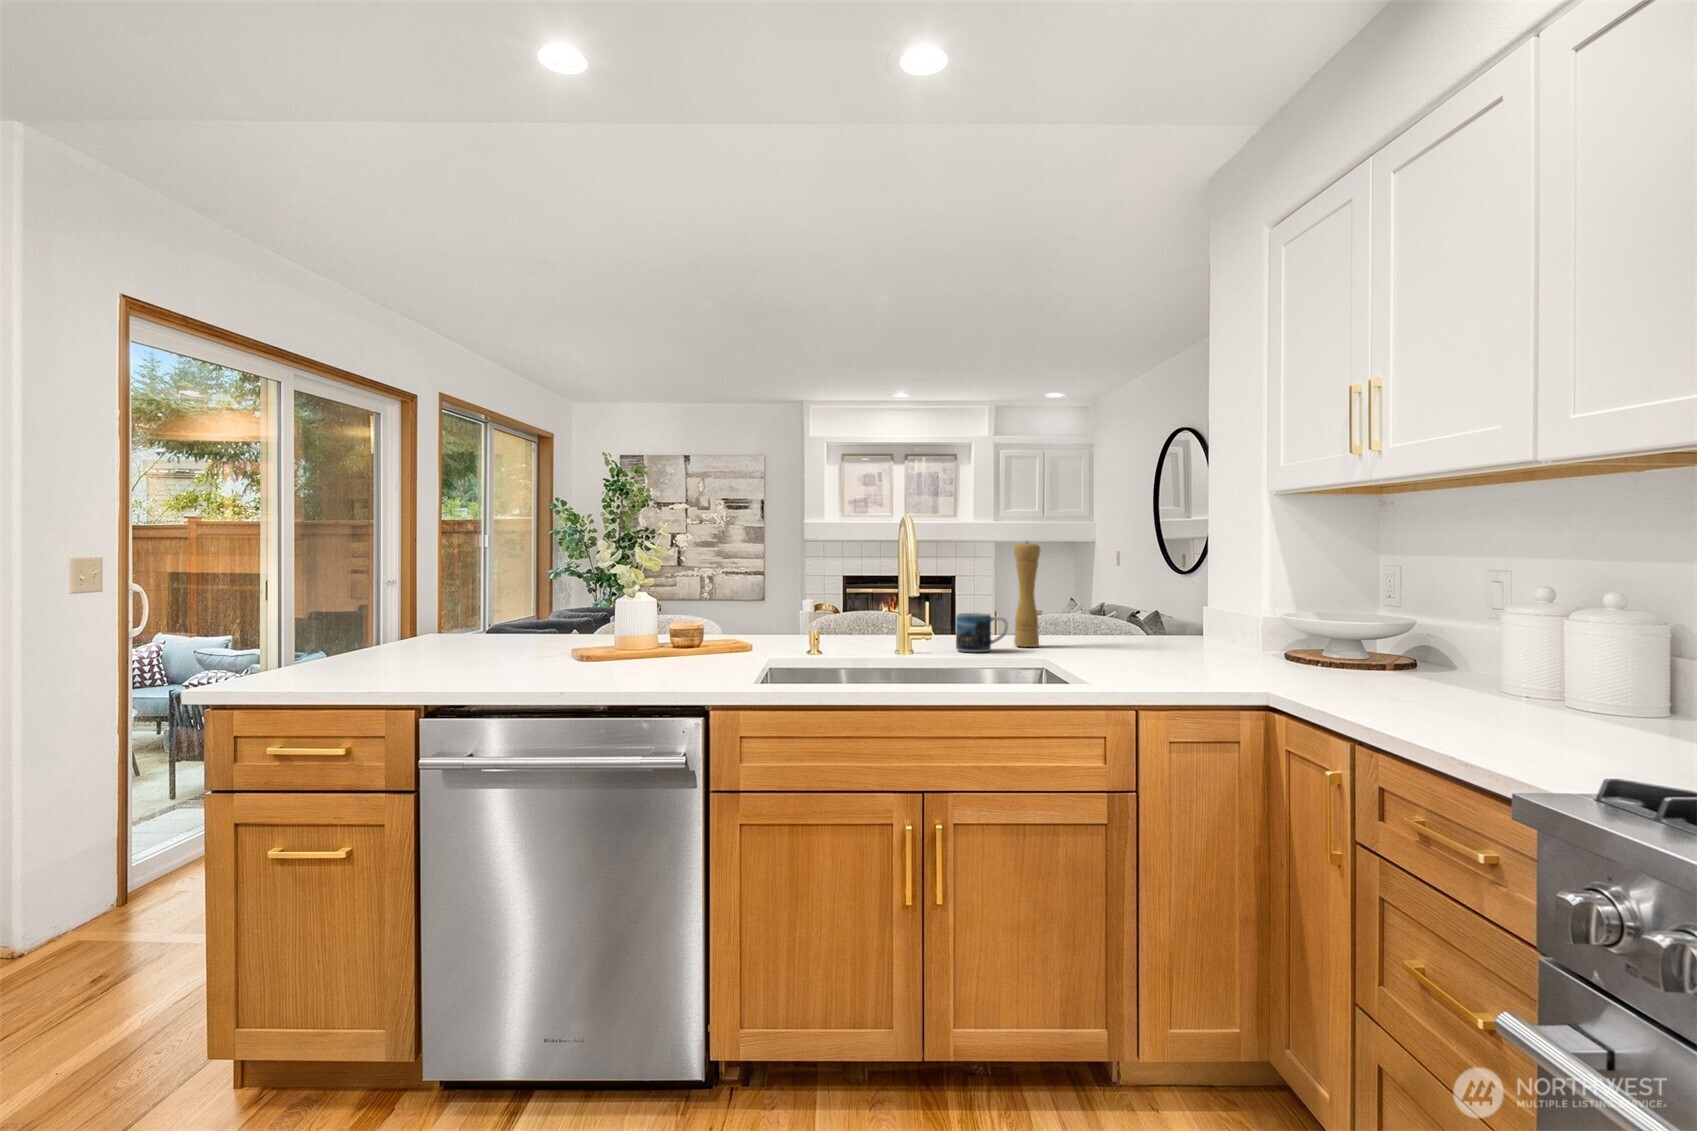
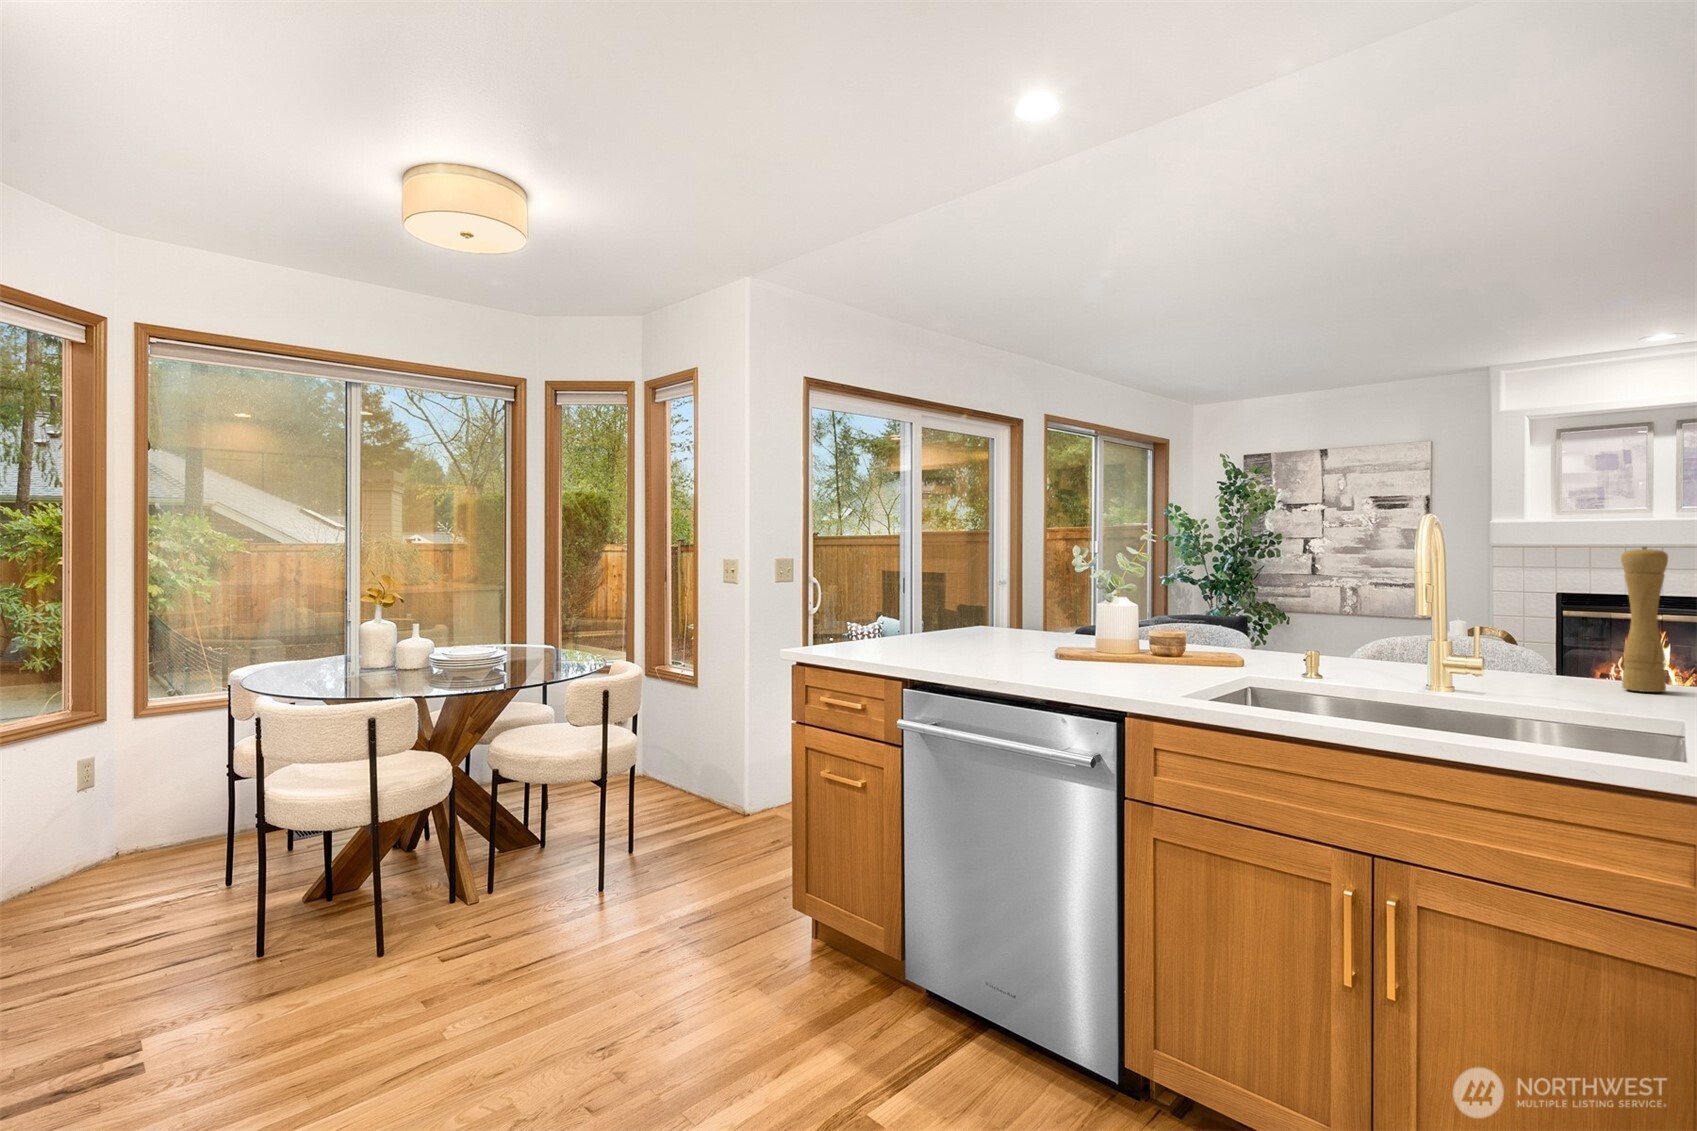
mug: present [956,613,1008,652] -> none [1513,641,1597,692]

